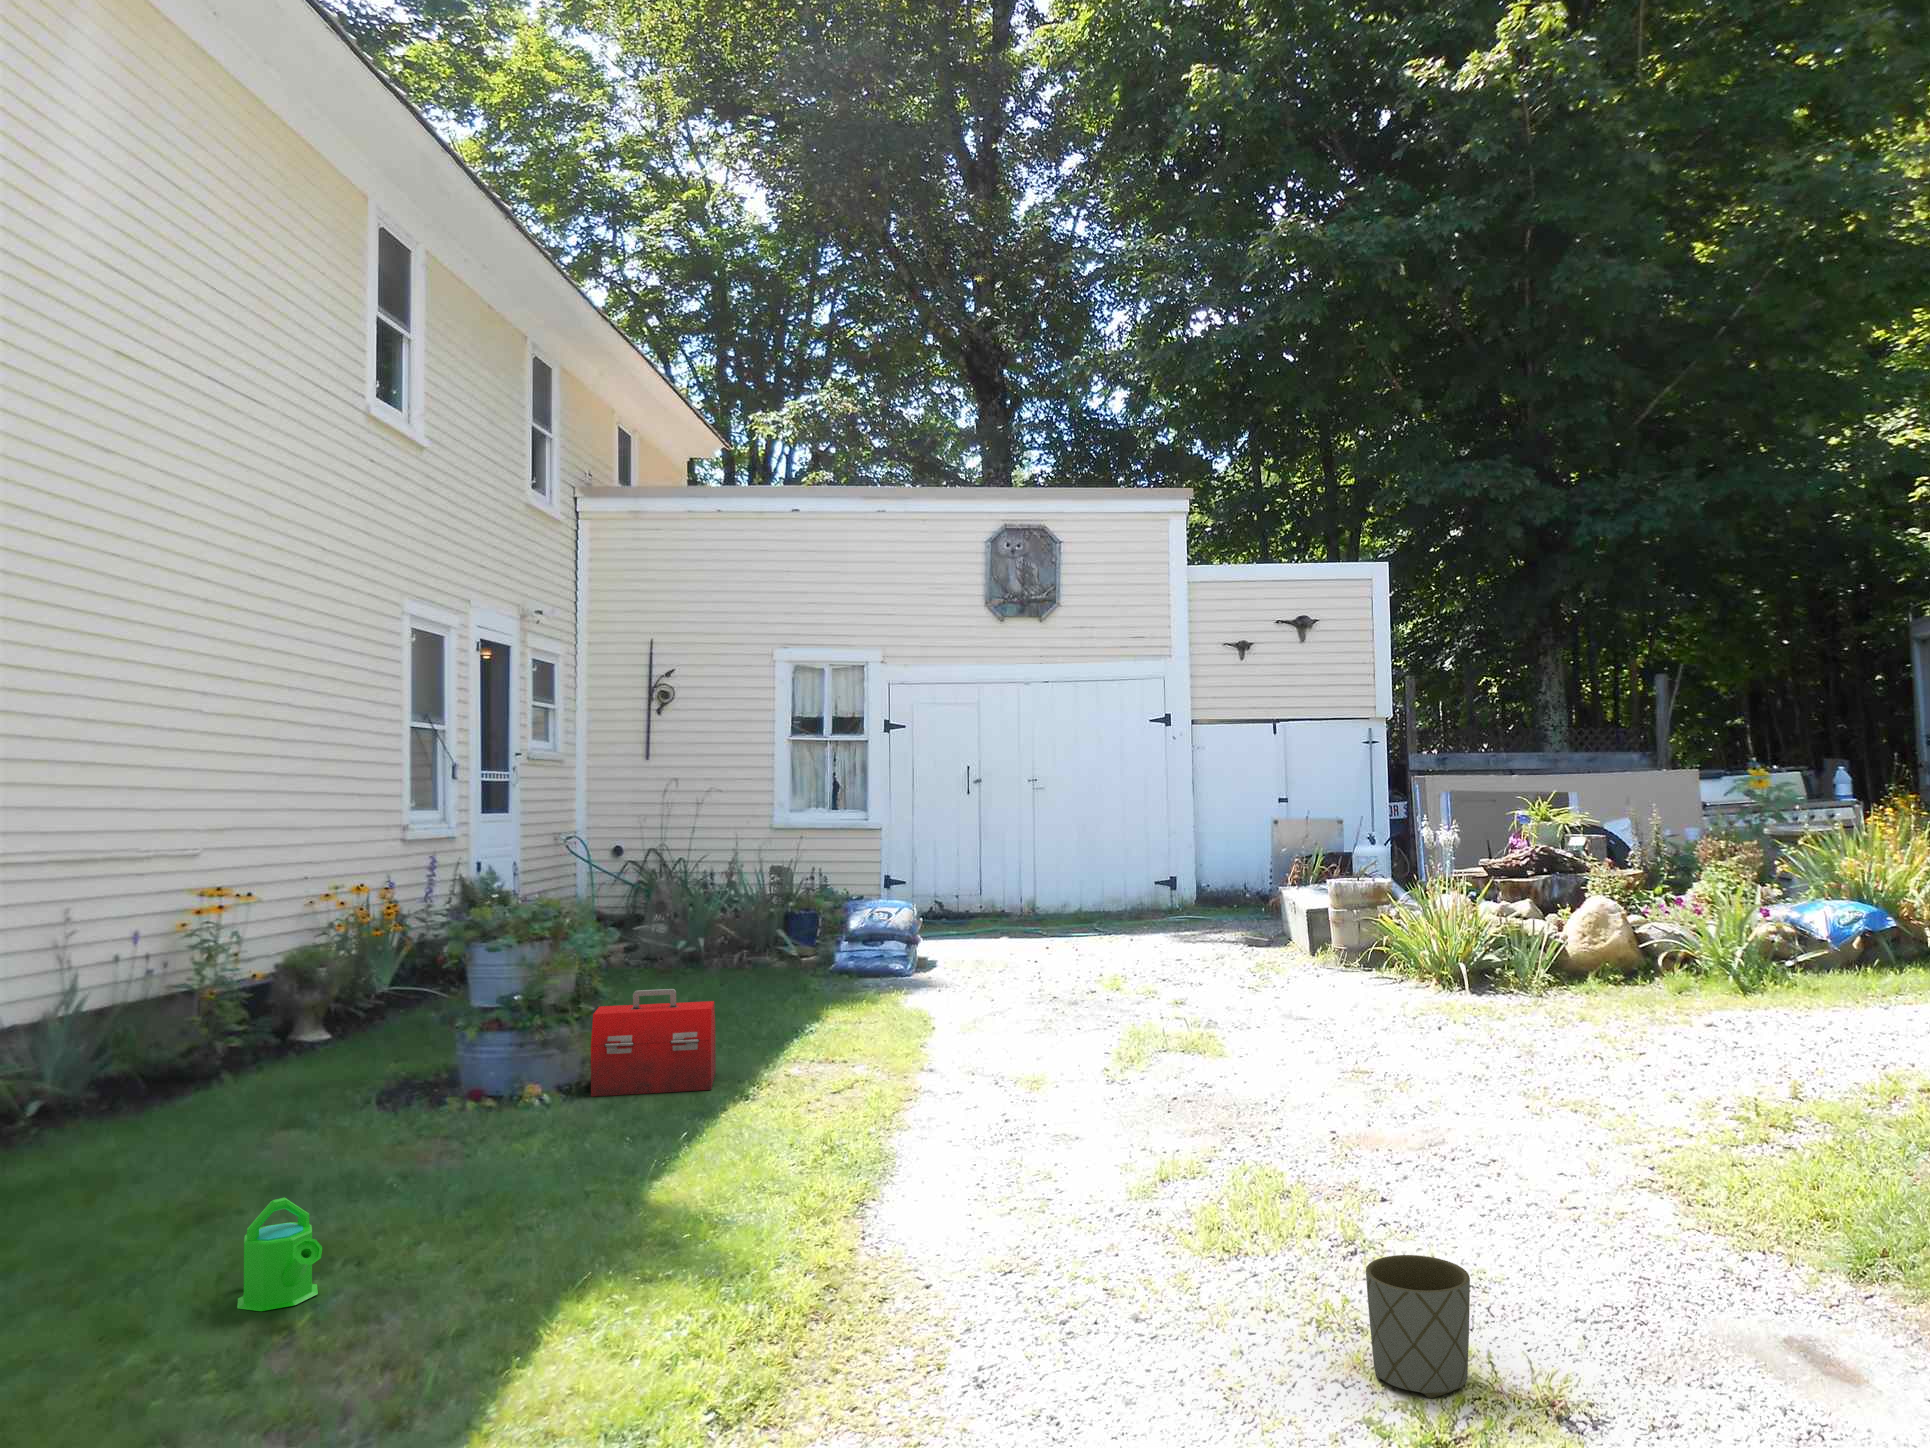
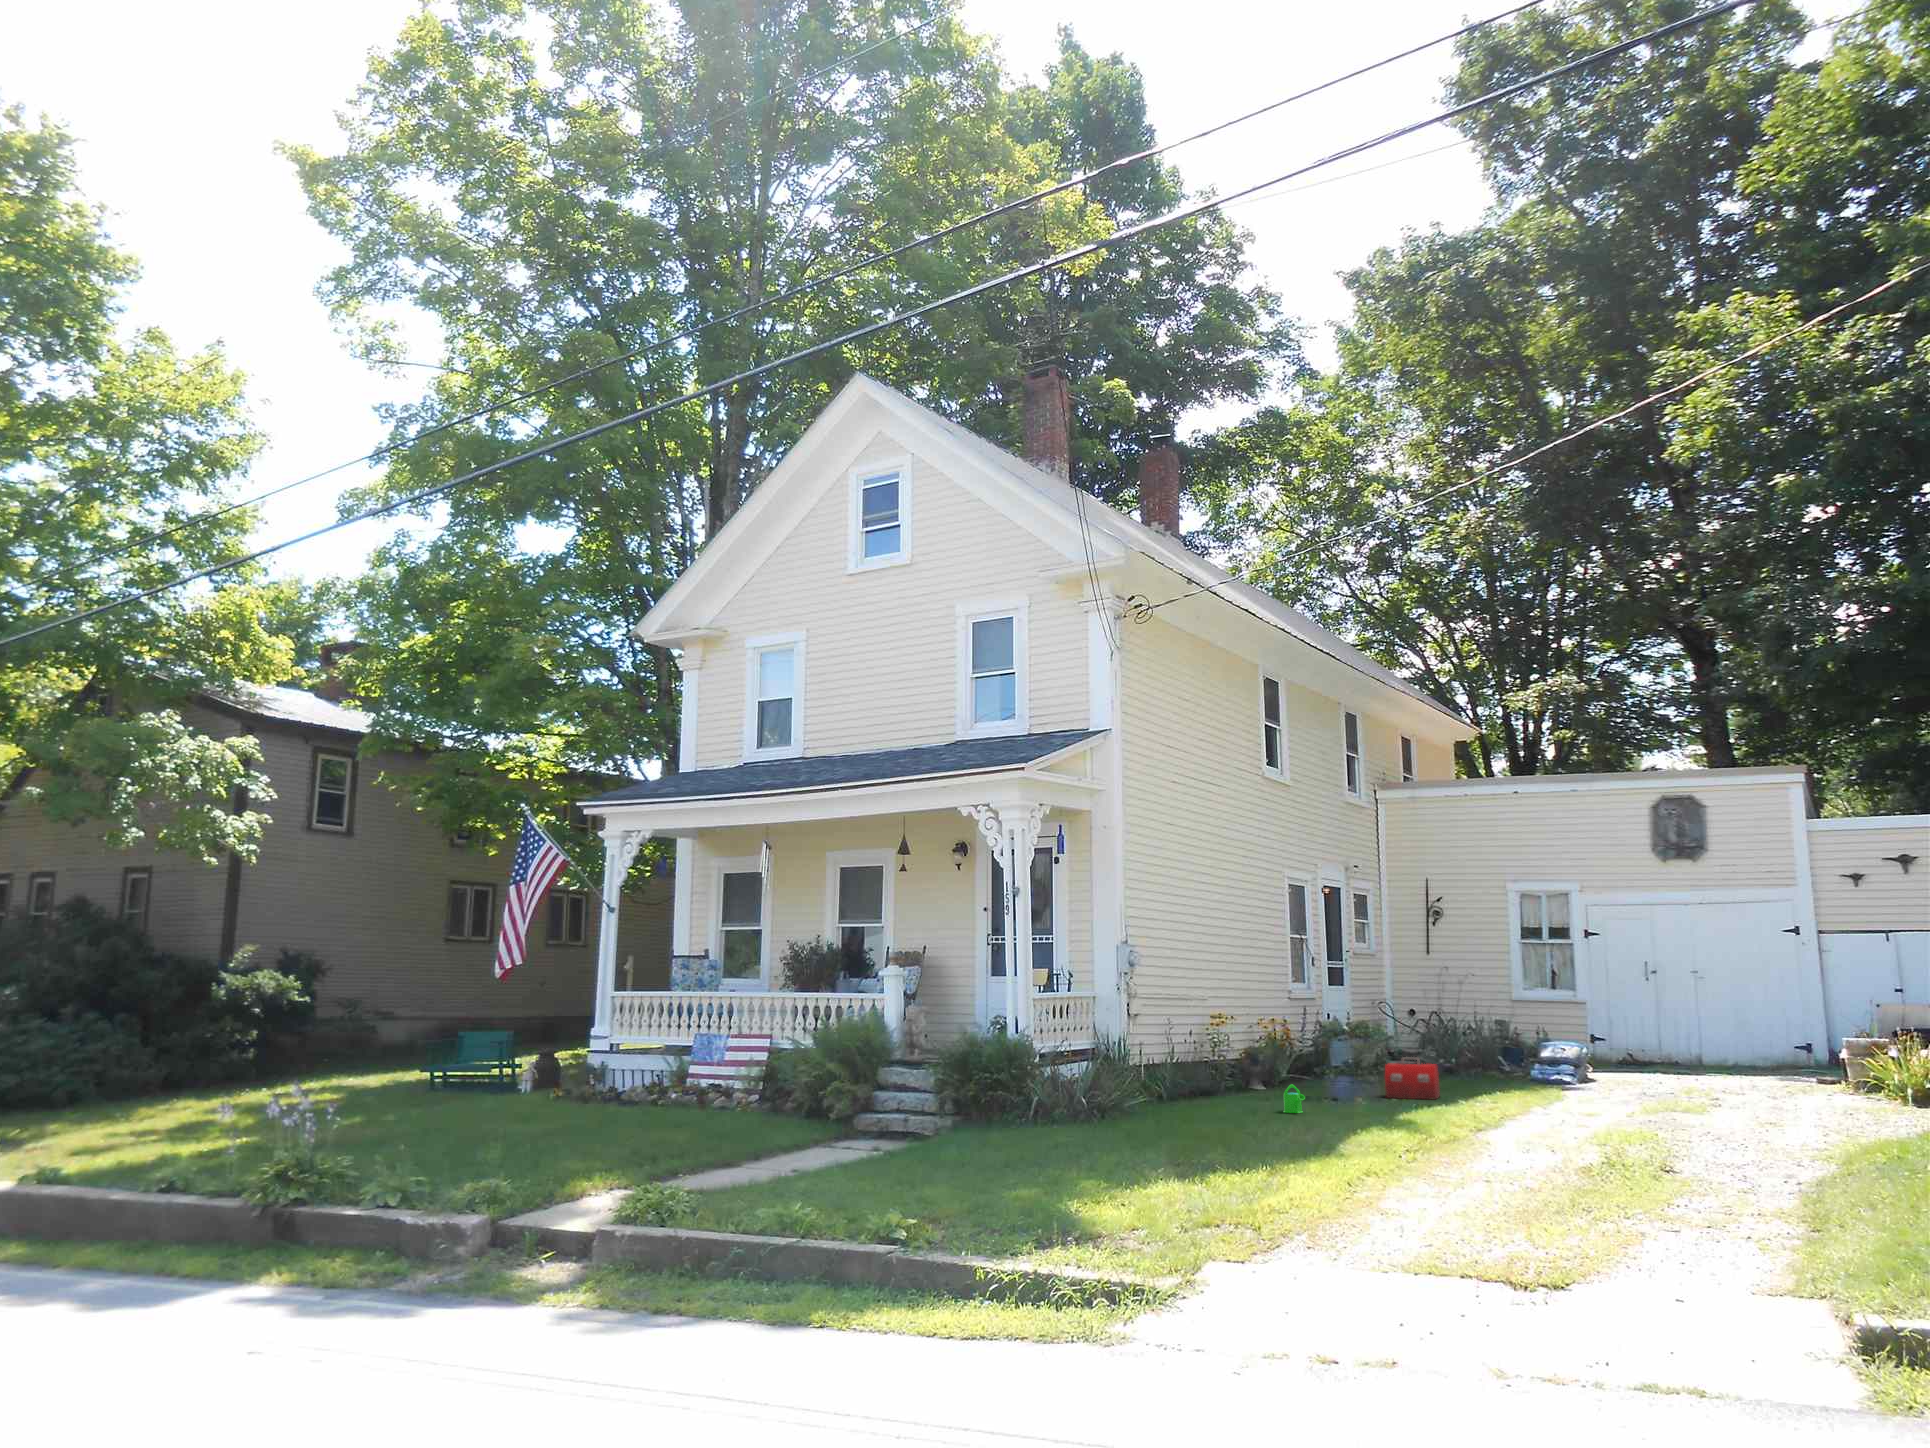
planter: present [1366,1255,1470,1398] -> none [1590,1111,1621,1144]

